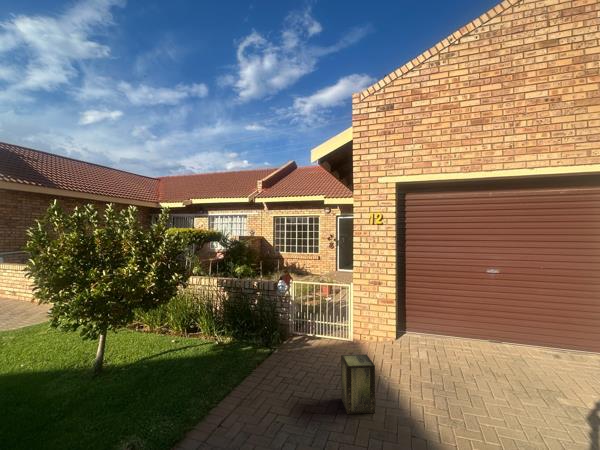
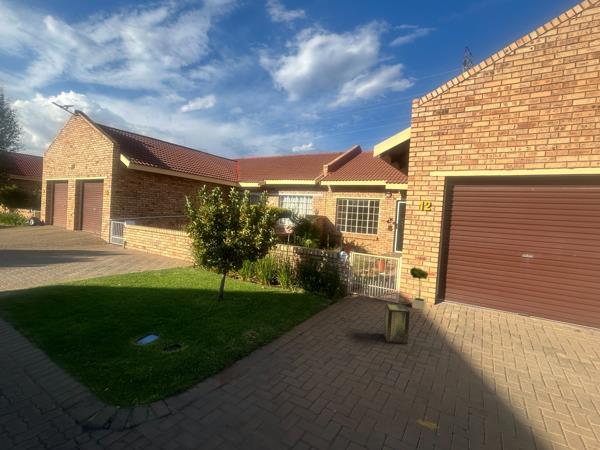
potted tree: none [364,295,387,349] -> present [410,267,428,310]

